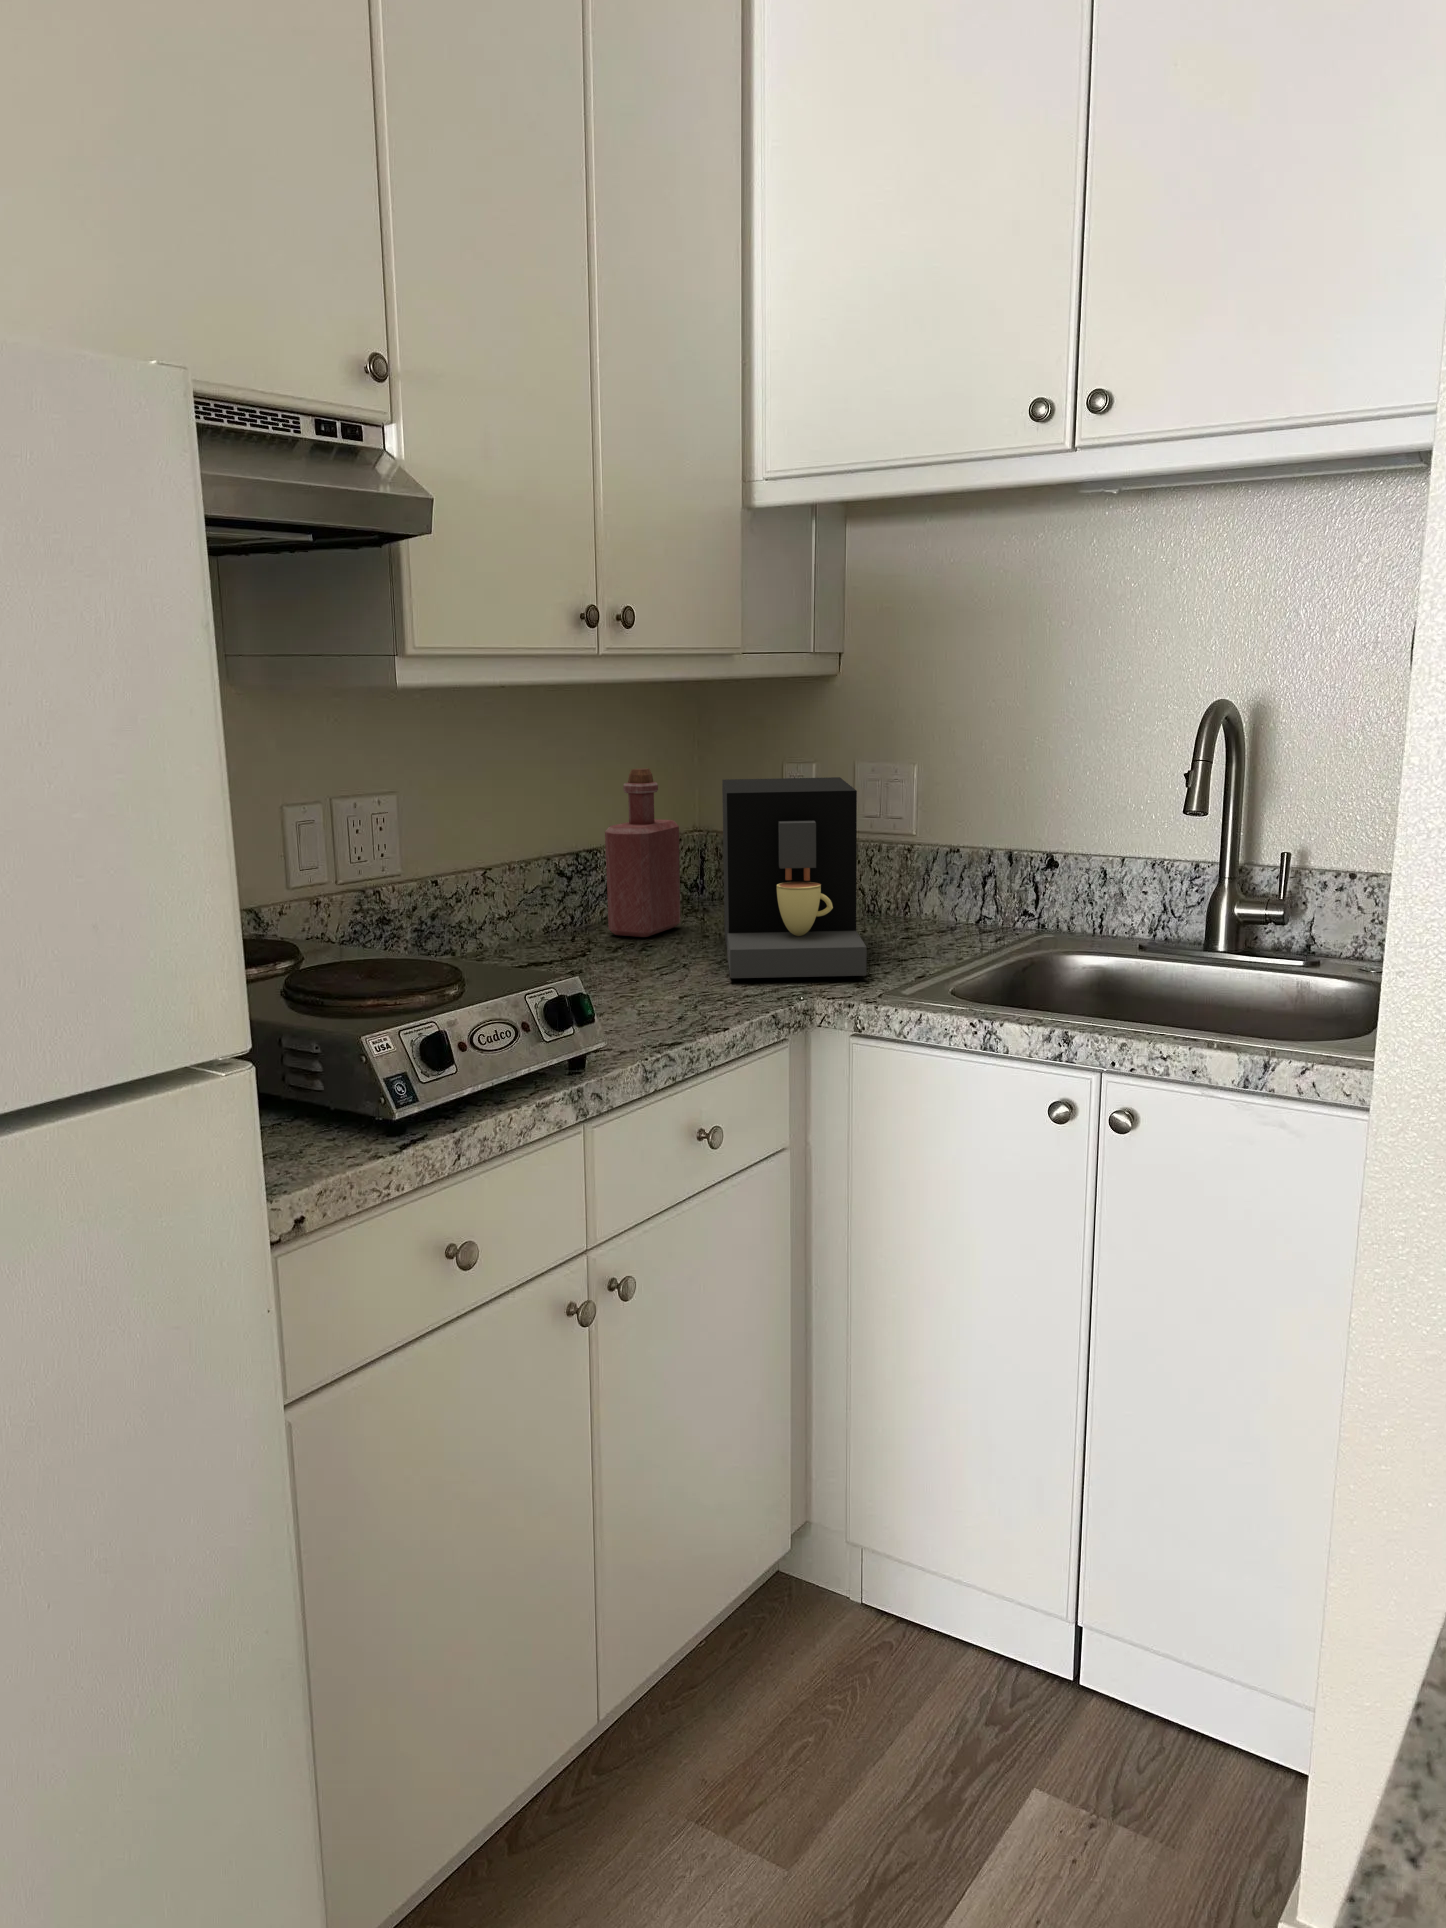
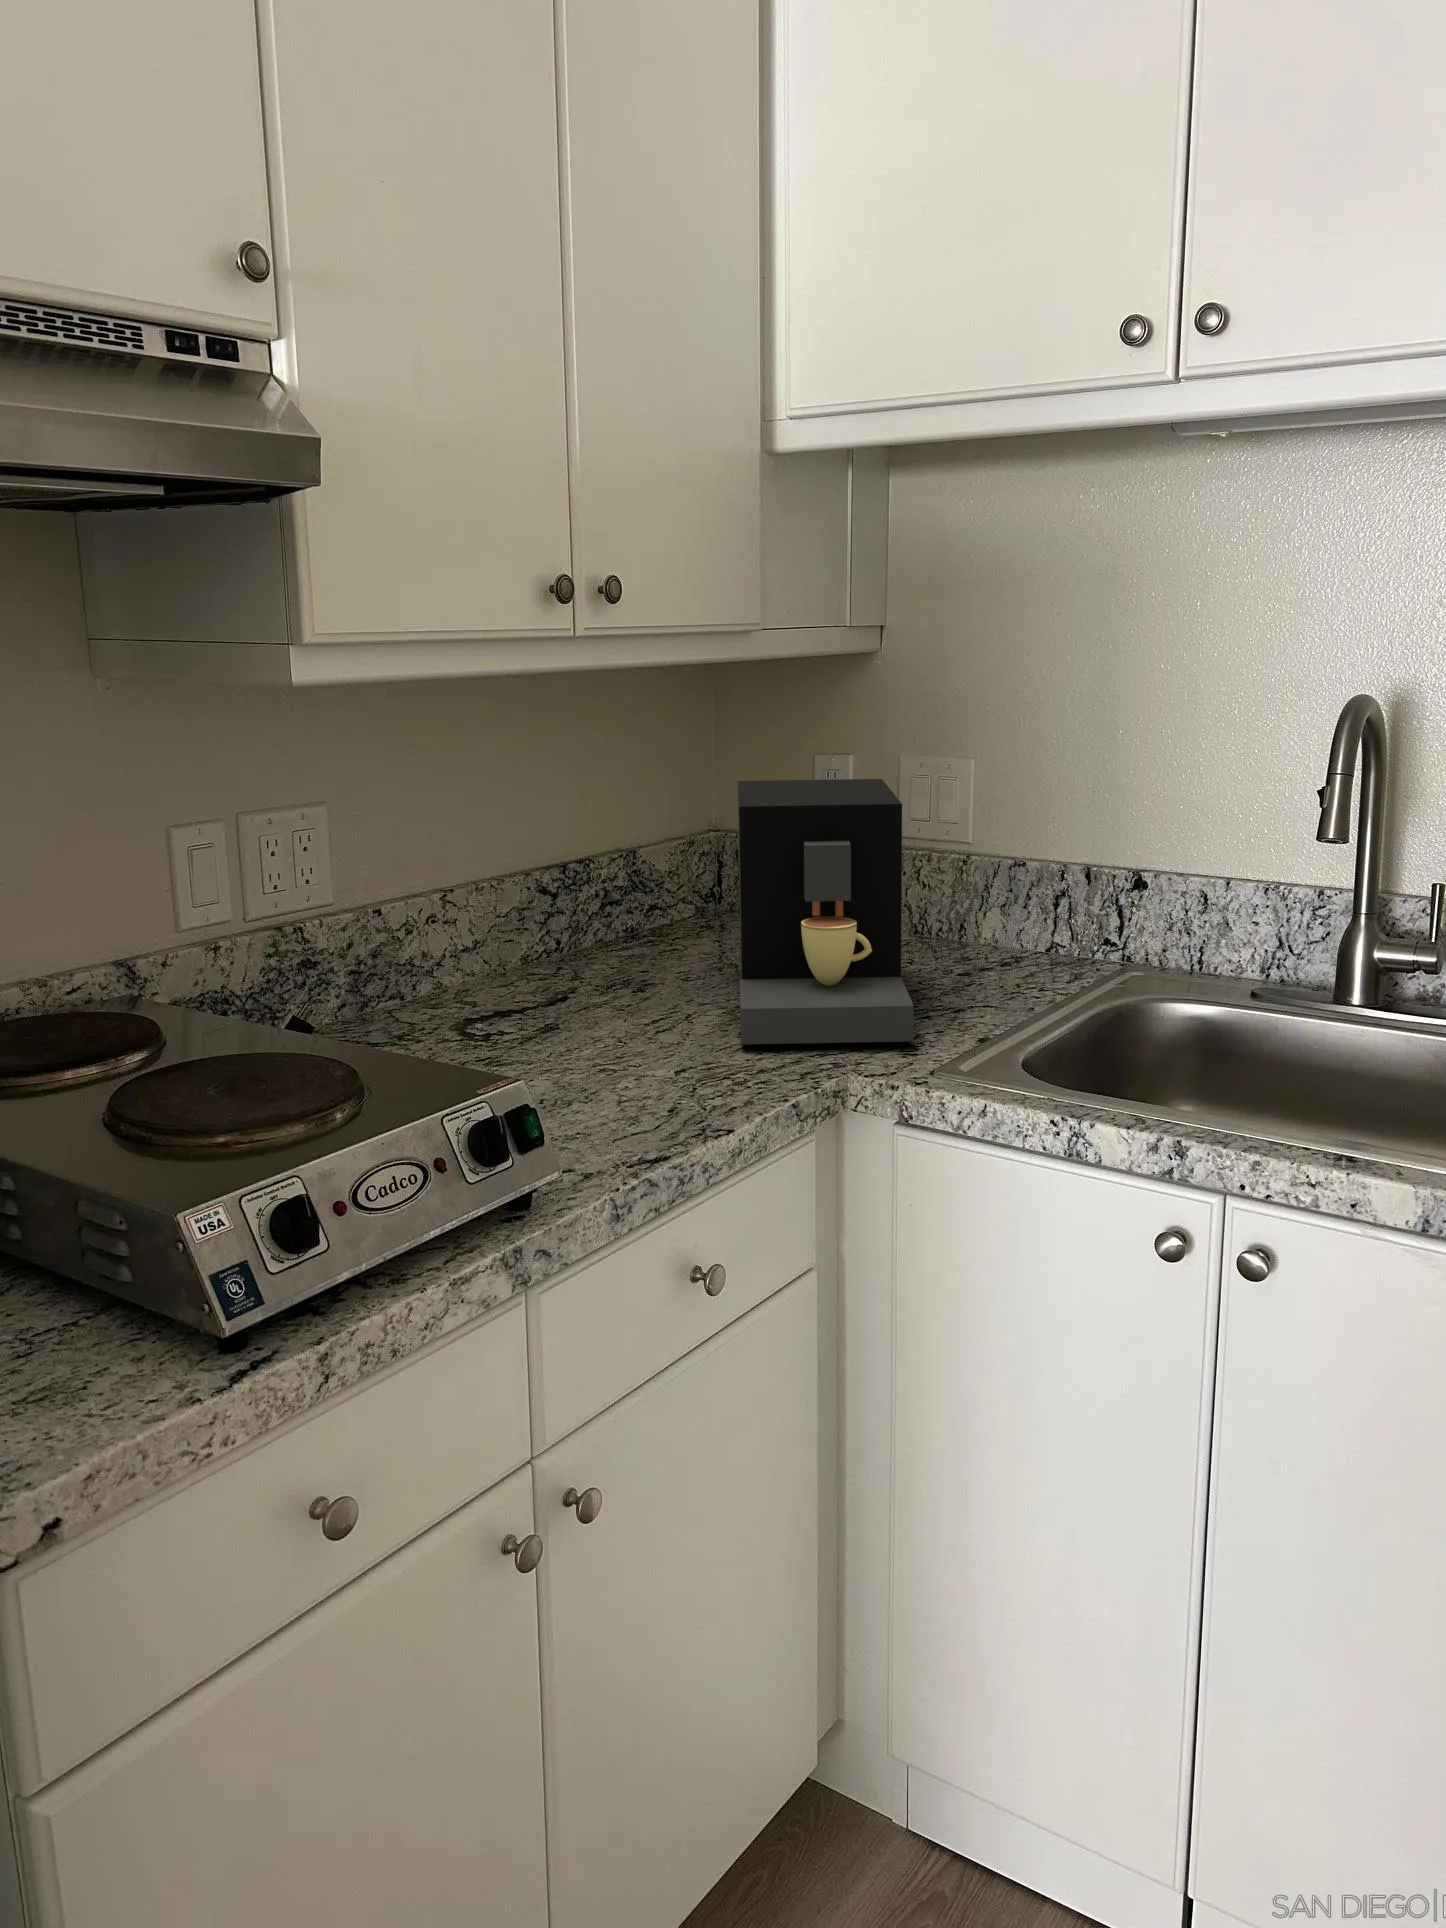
bottle: present [605,768,680,937] -> none [595,765,688,971]

